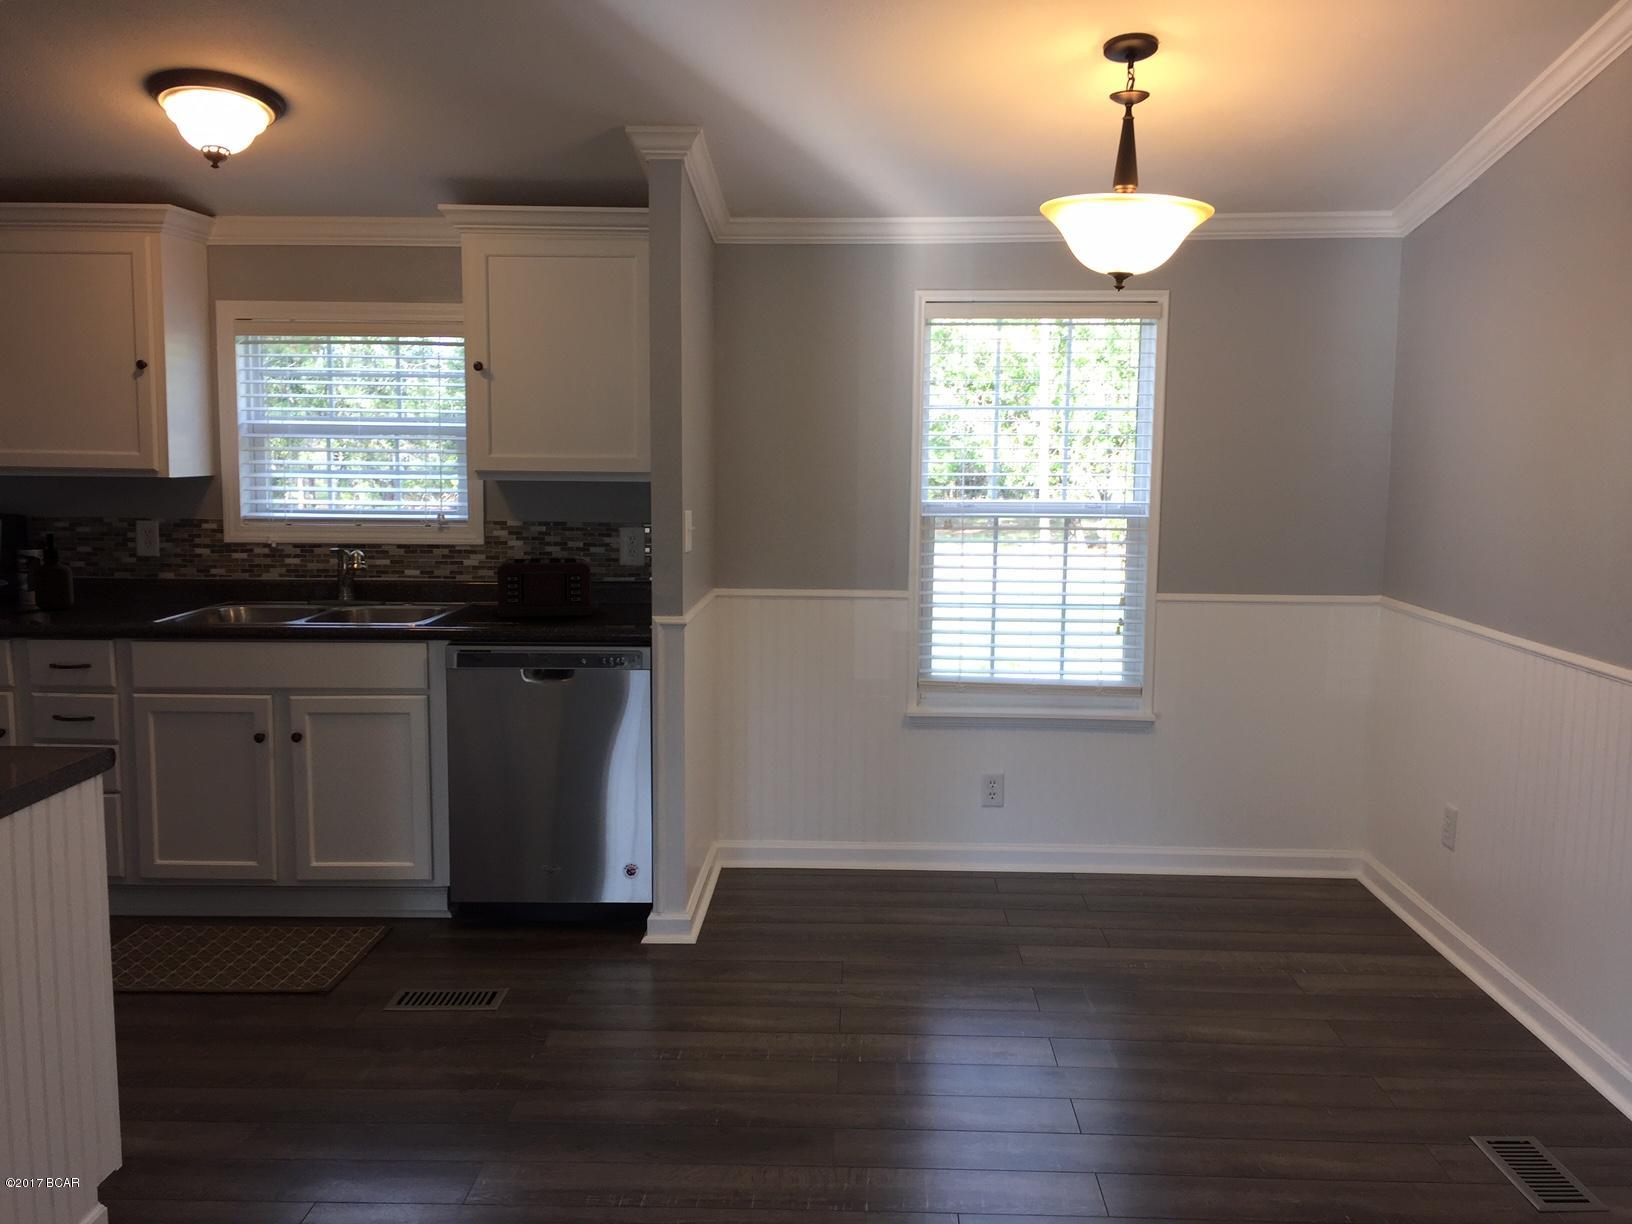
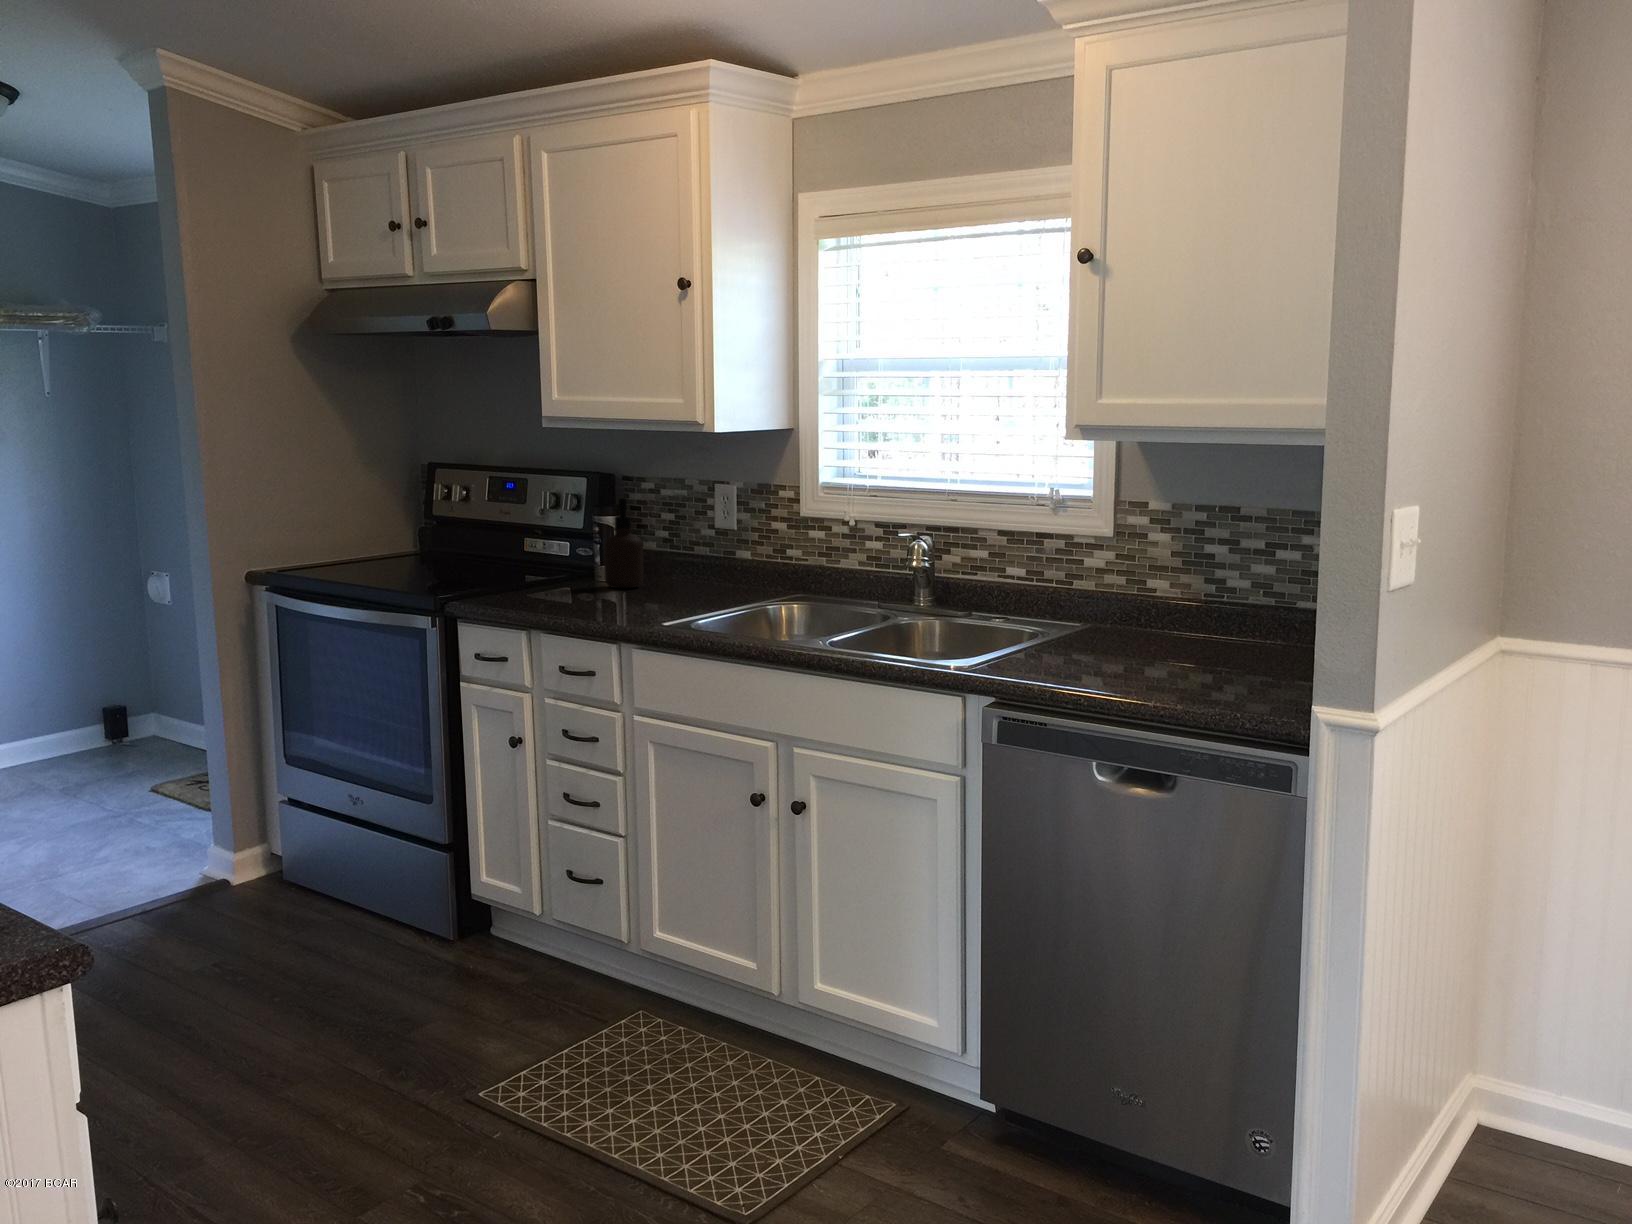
toaster: present [497,558,592,617] -> none [1100,562,1272,670]

